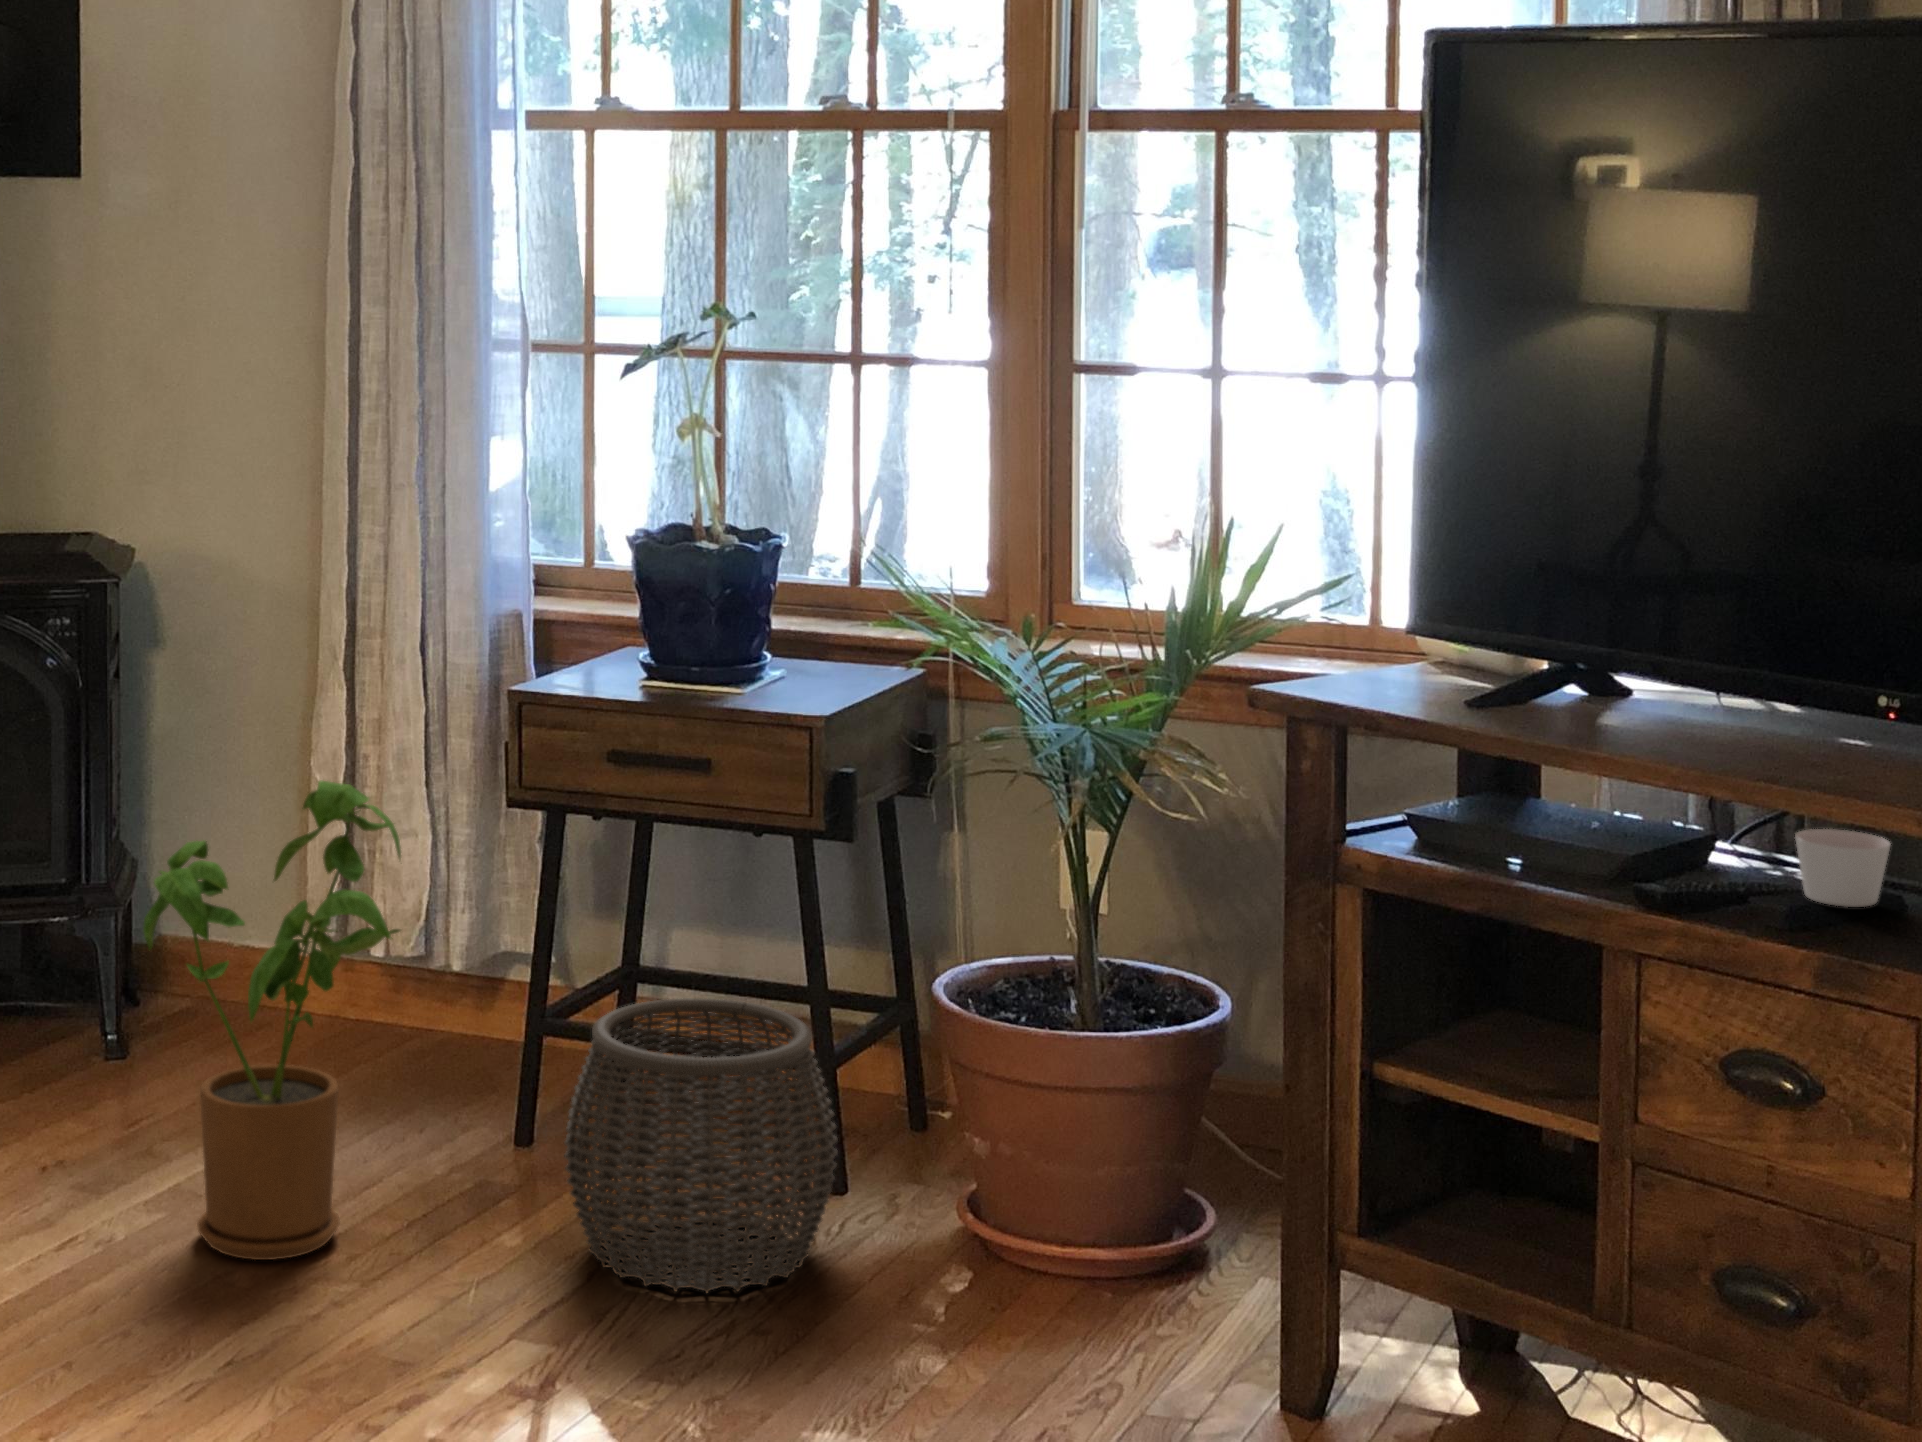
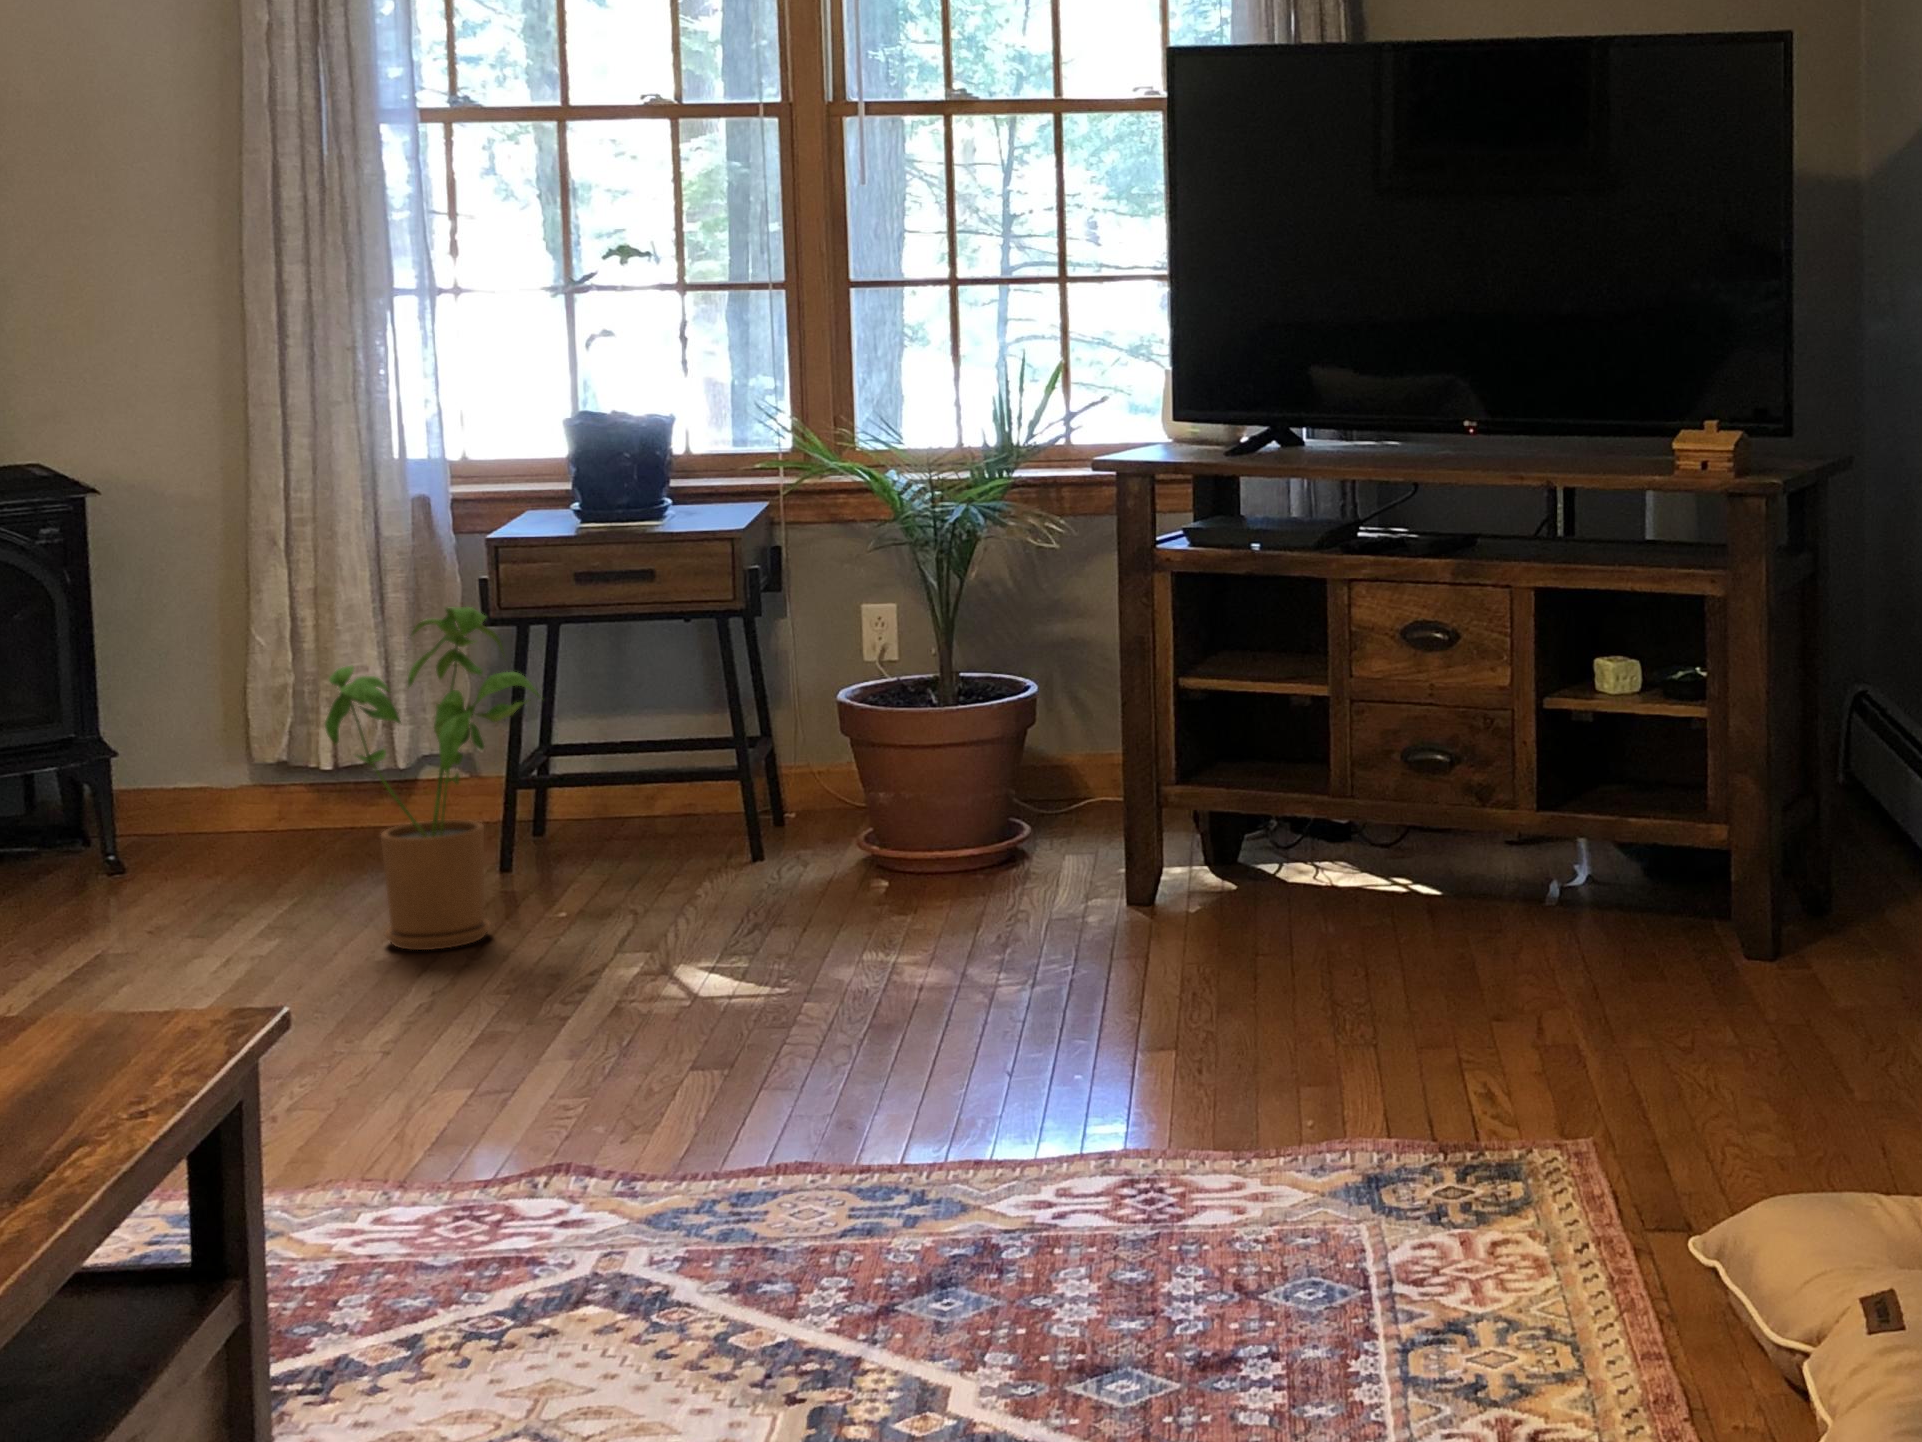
candle: present [1795,829,1890,907] -> none [1420,488,1467,526]
woven basket: present [564,998,838,1293] -> none [643,729,832,912]

